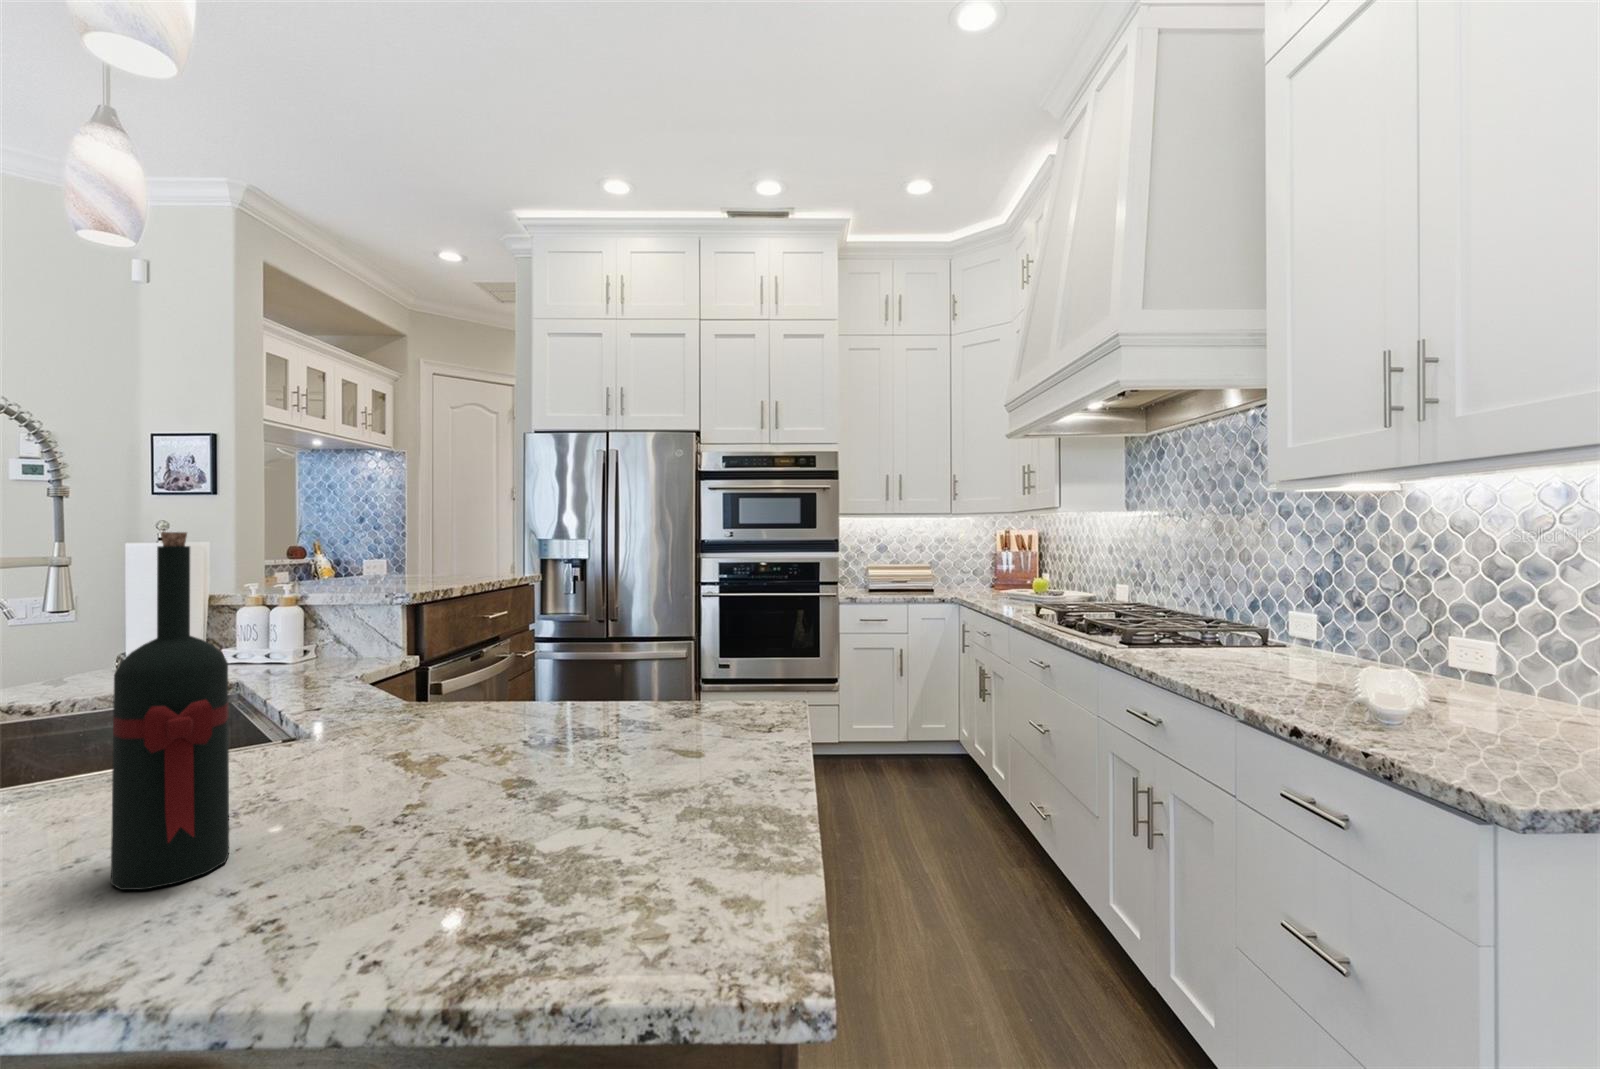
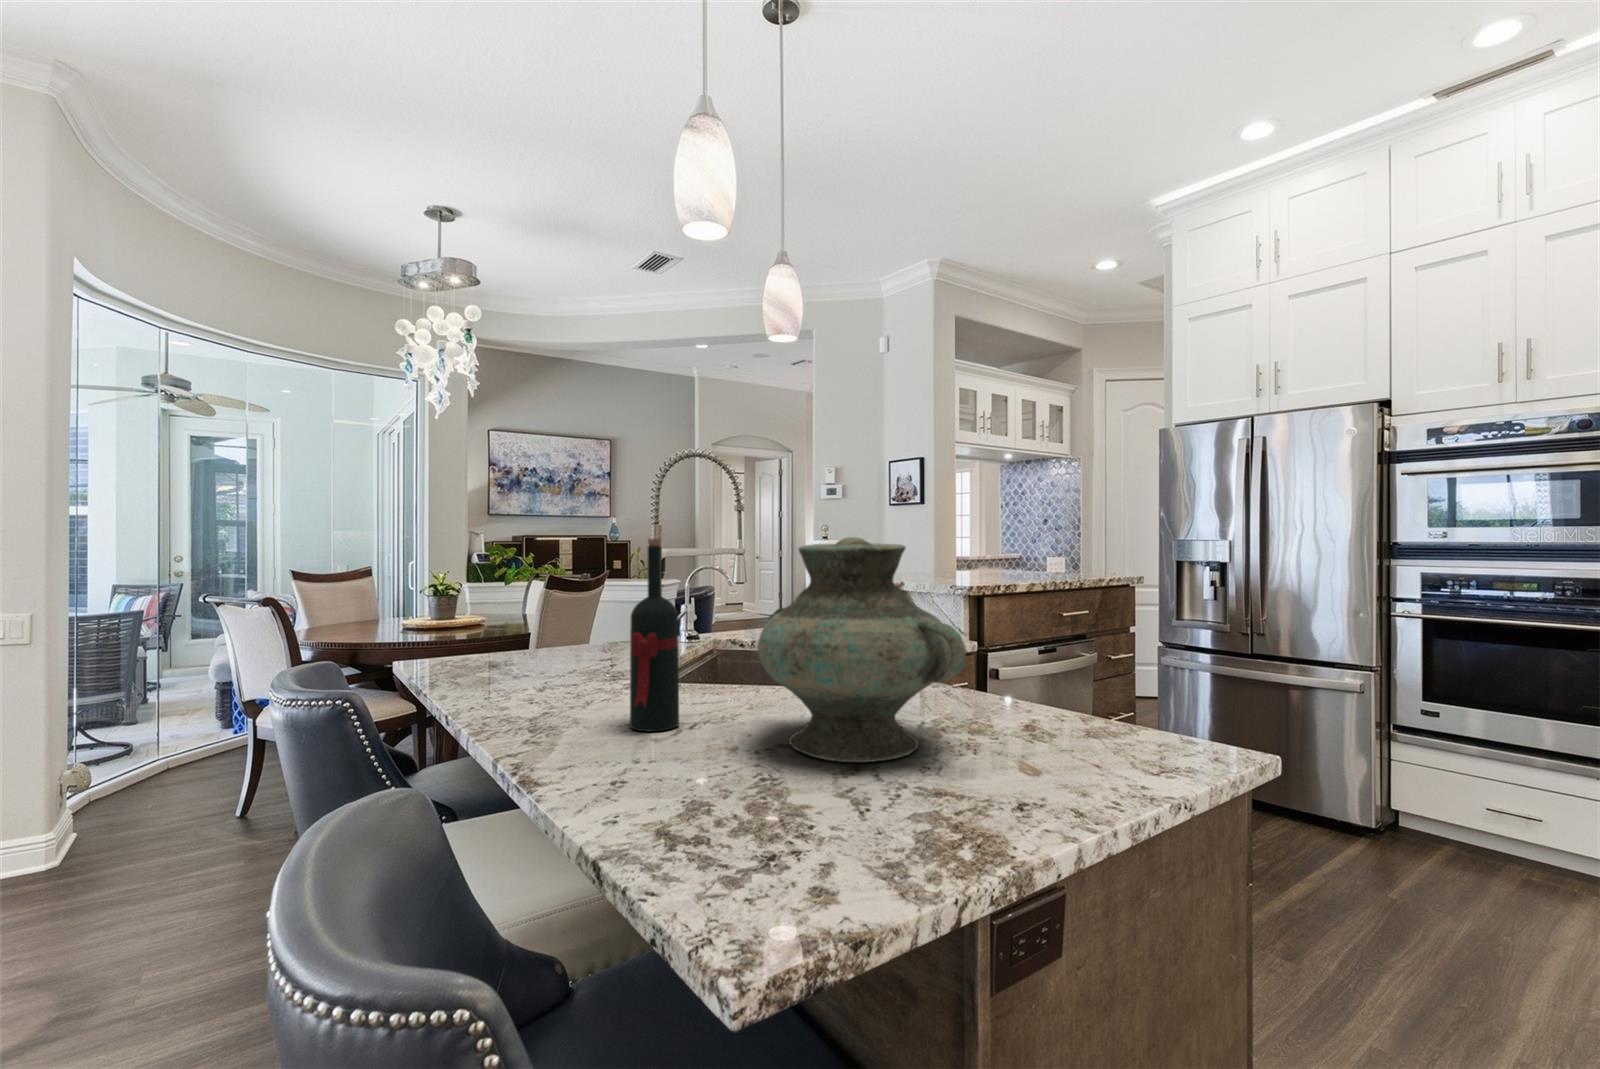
vase: none [378,533,709,817] -> present [758,537,966,762]

